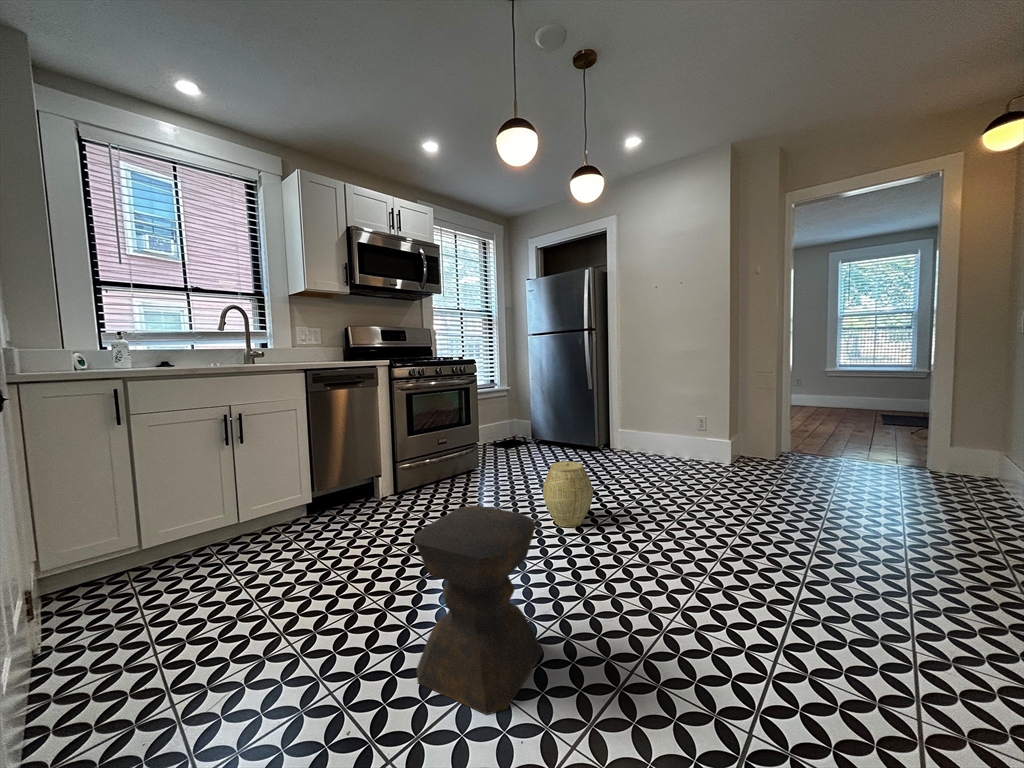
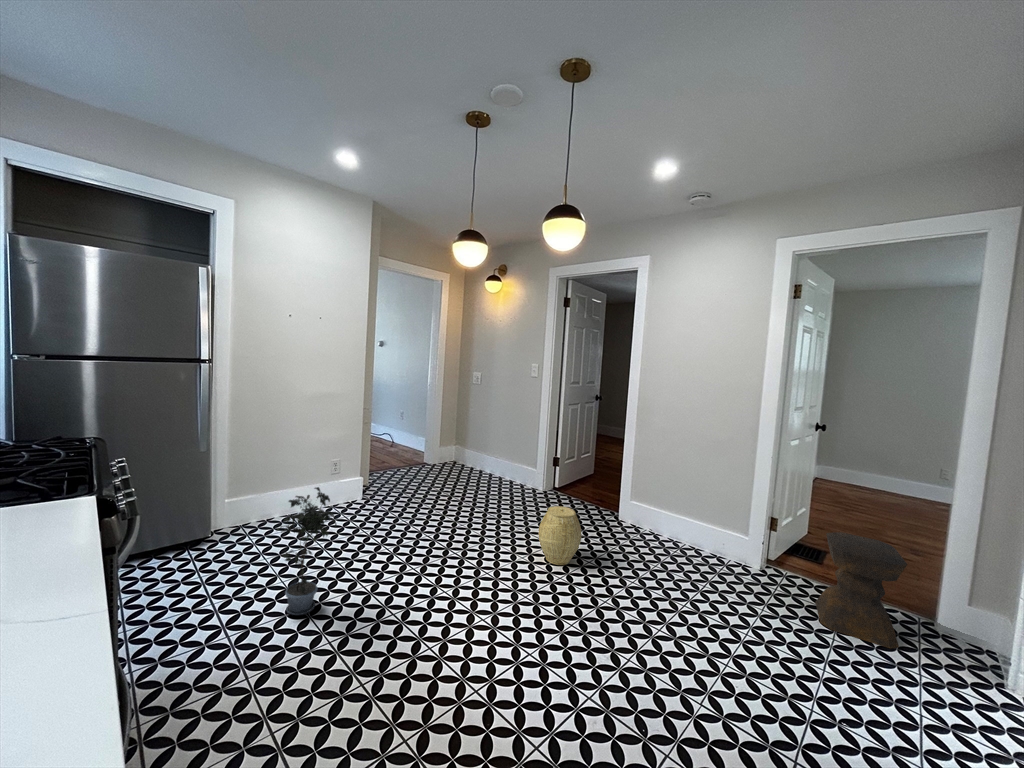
potted plant: none [209,455,290,617] -> present [277,487,336,615]
stool: present [414,505,544,715] -> present [815,532,907,649]

